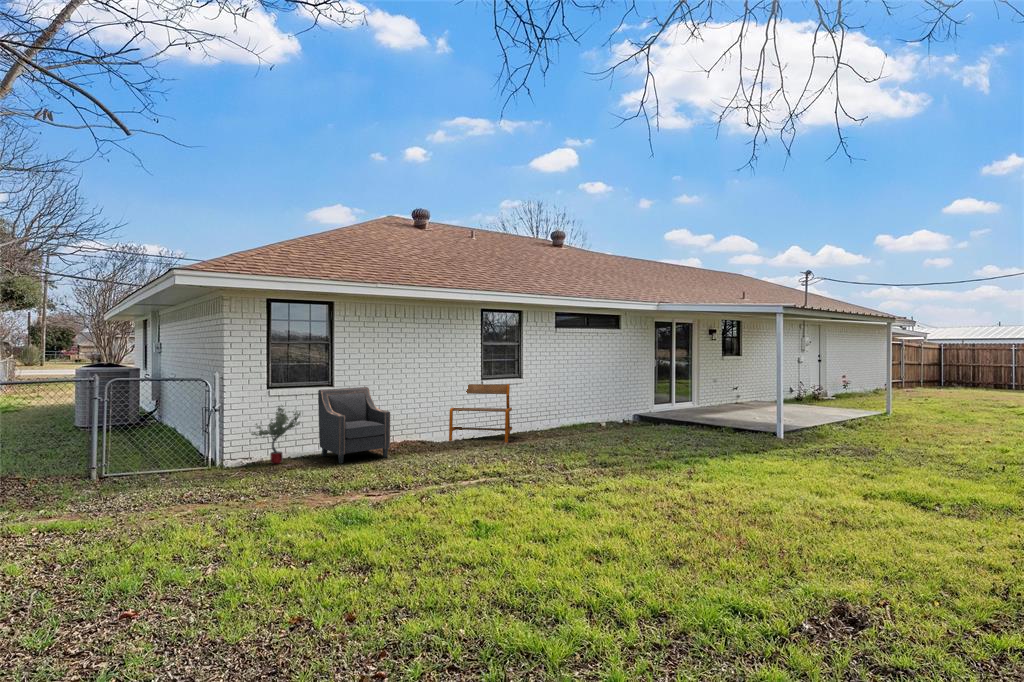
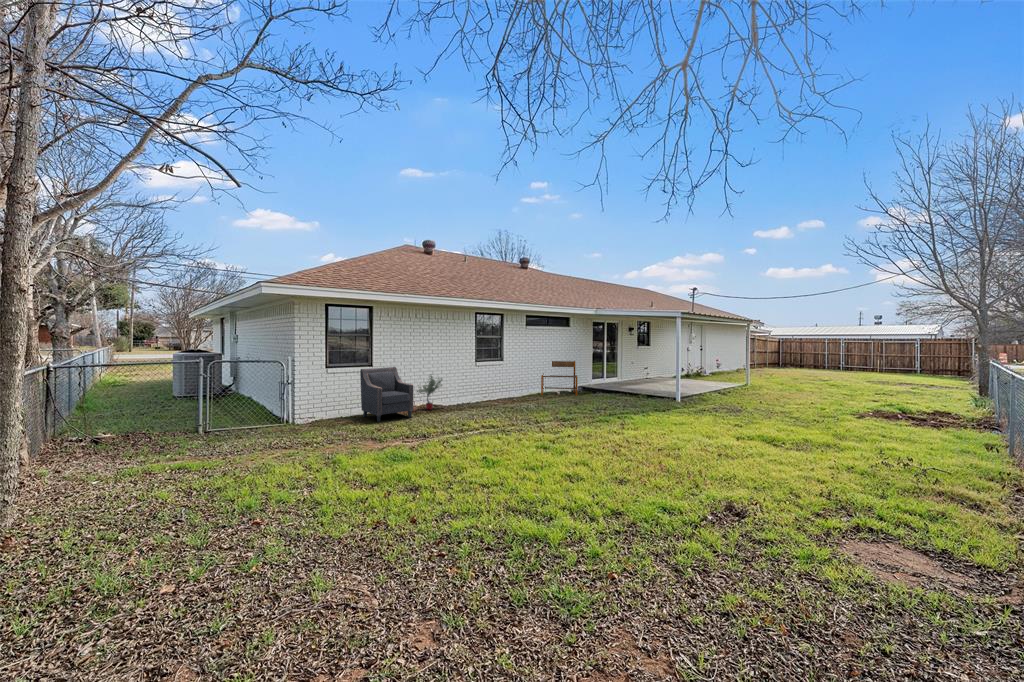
bench: present [449,384,512,442] -> present [541,361,578,396]
potted tree: present [251,405,300,464] -> present [417,374,442,410]

